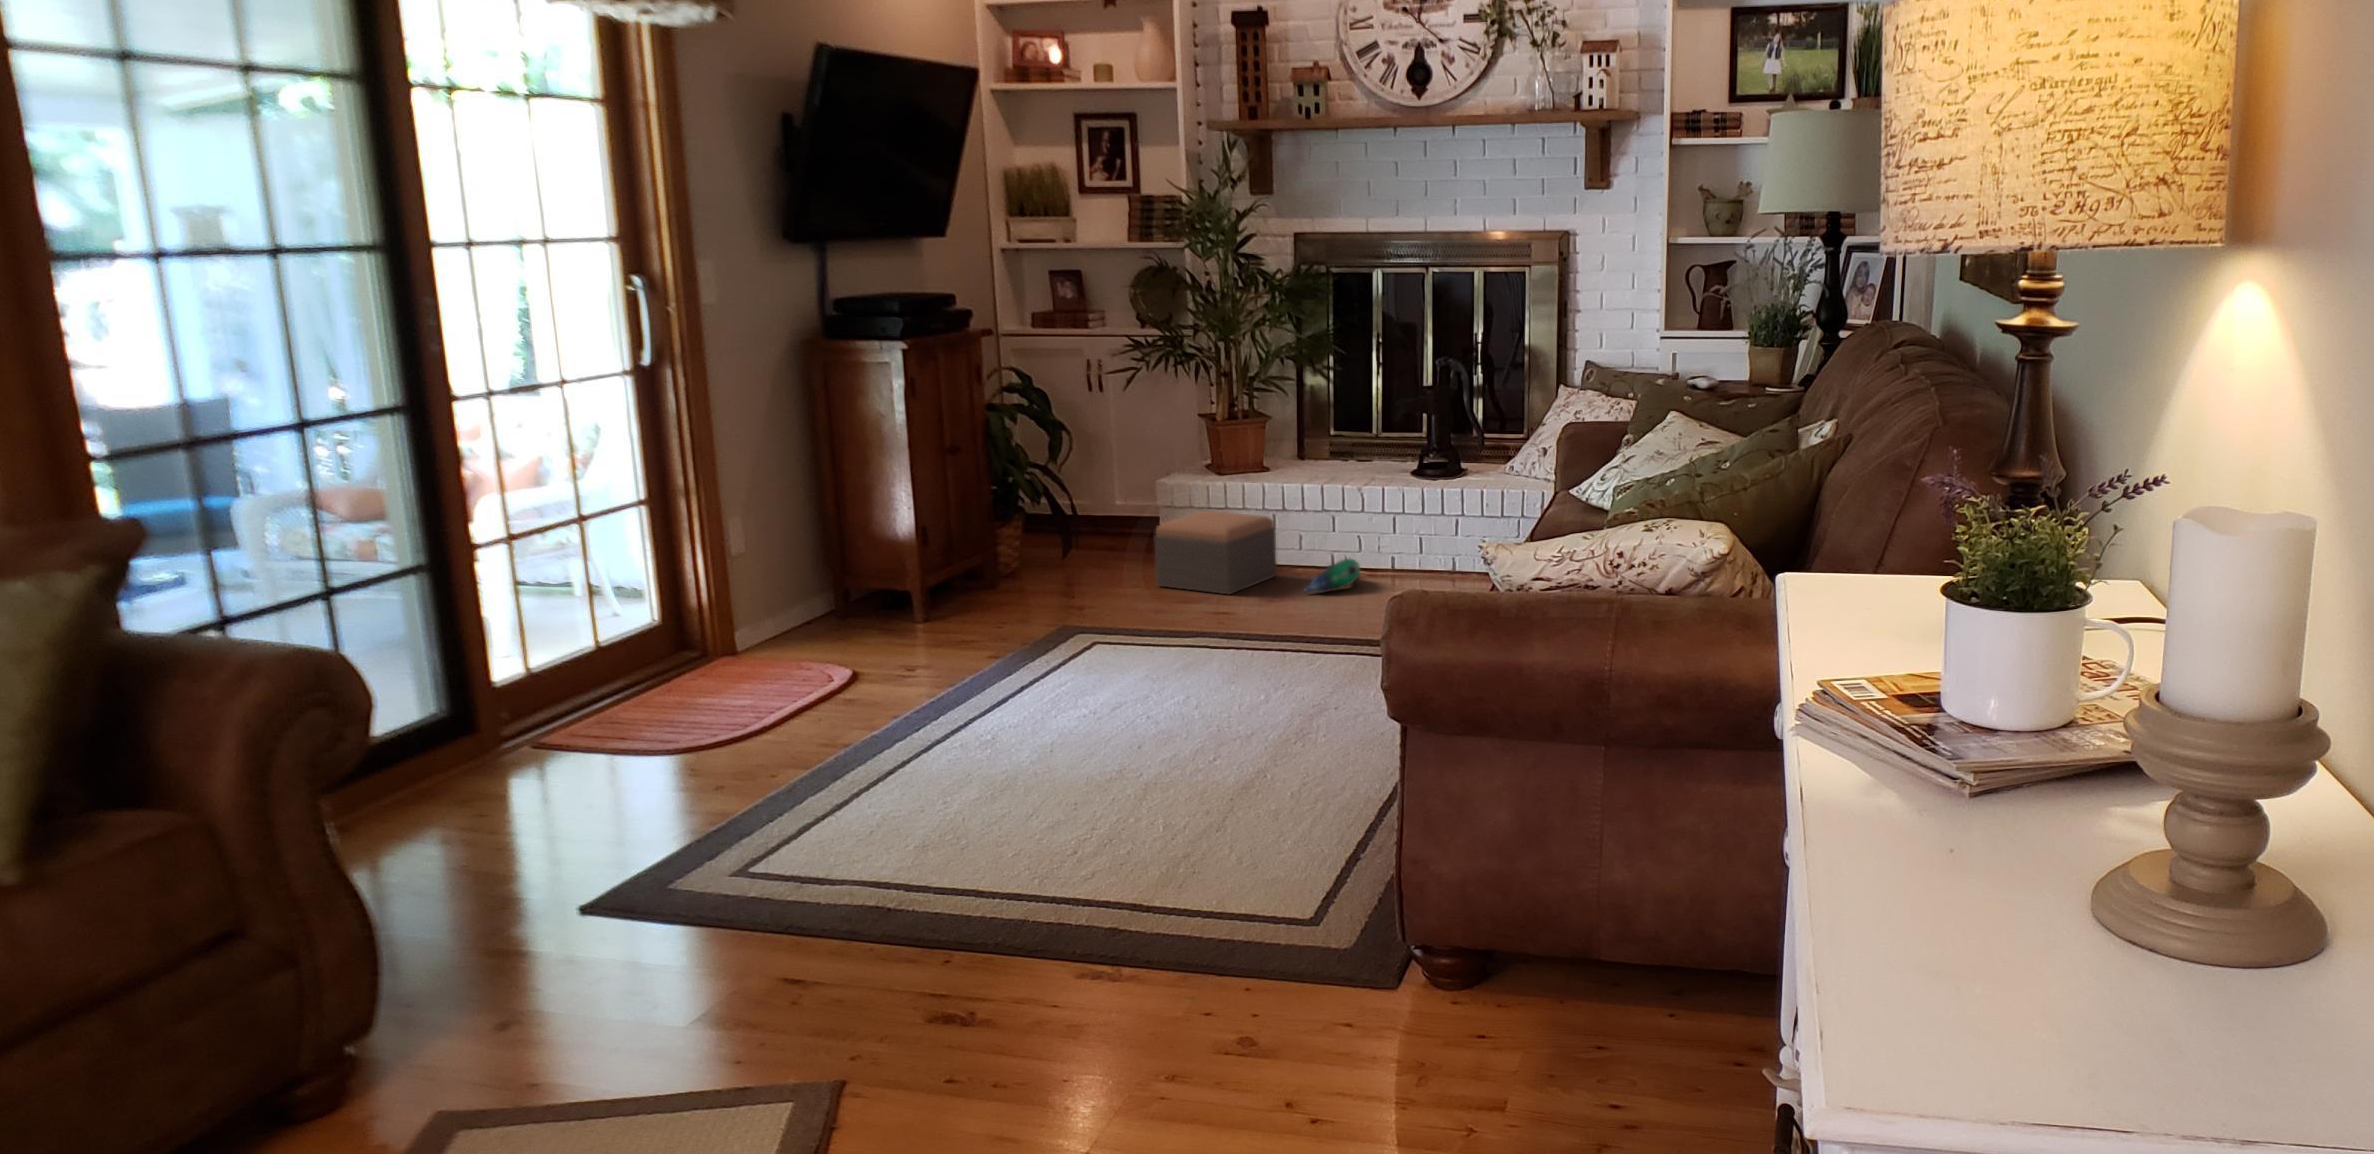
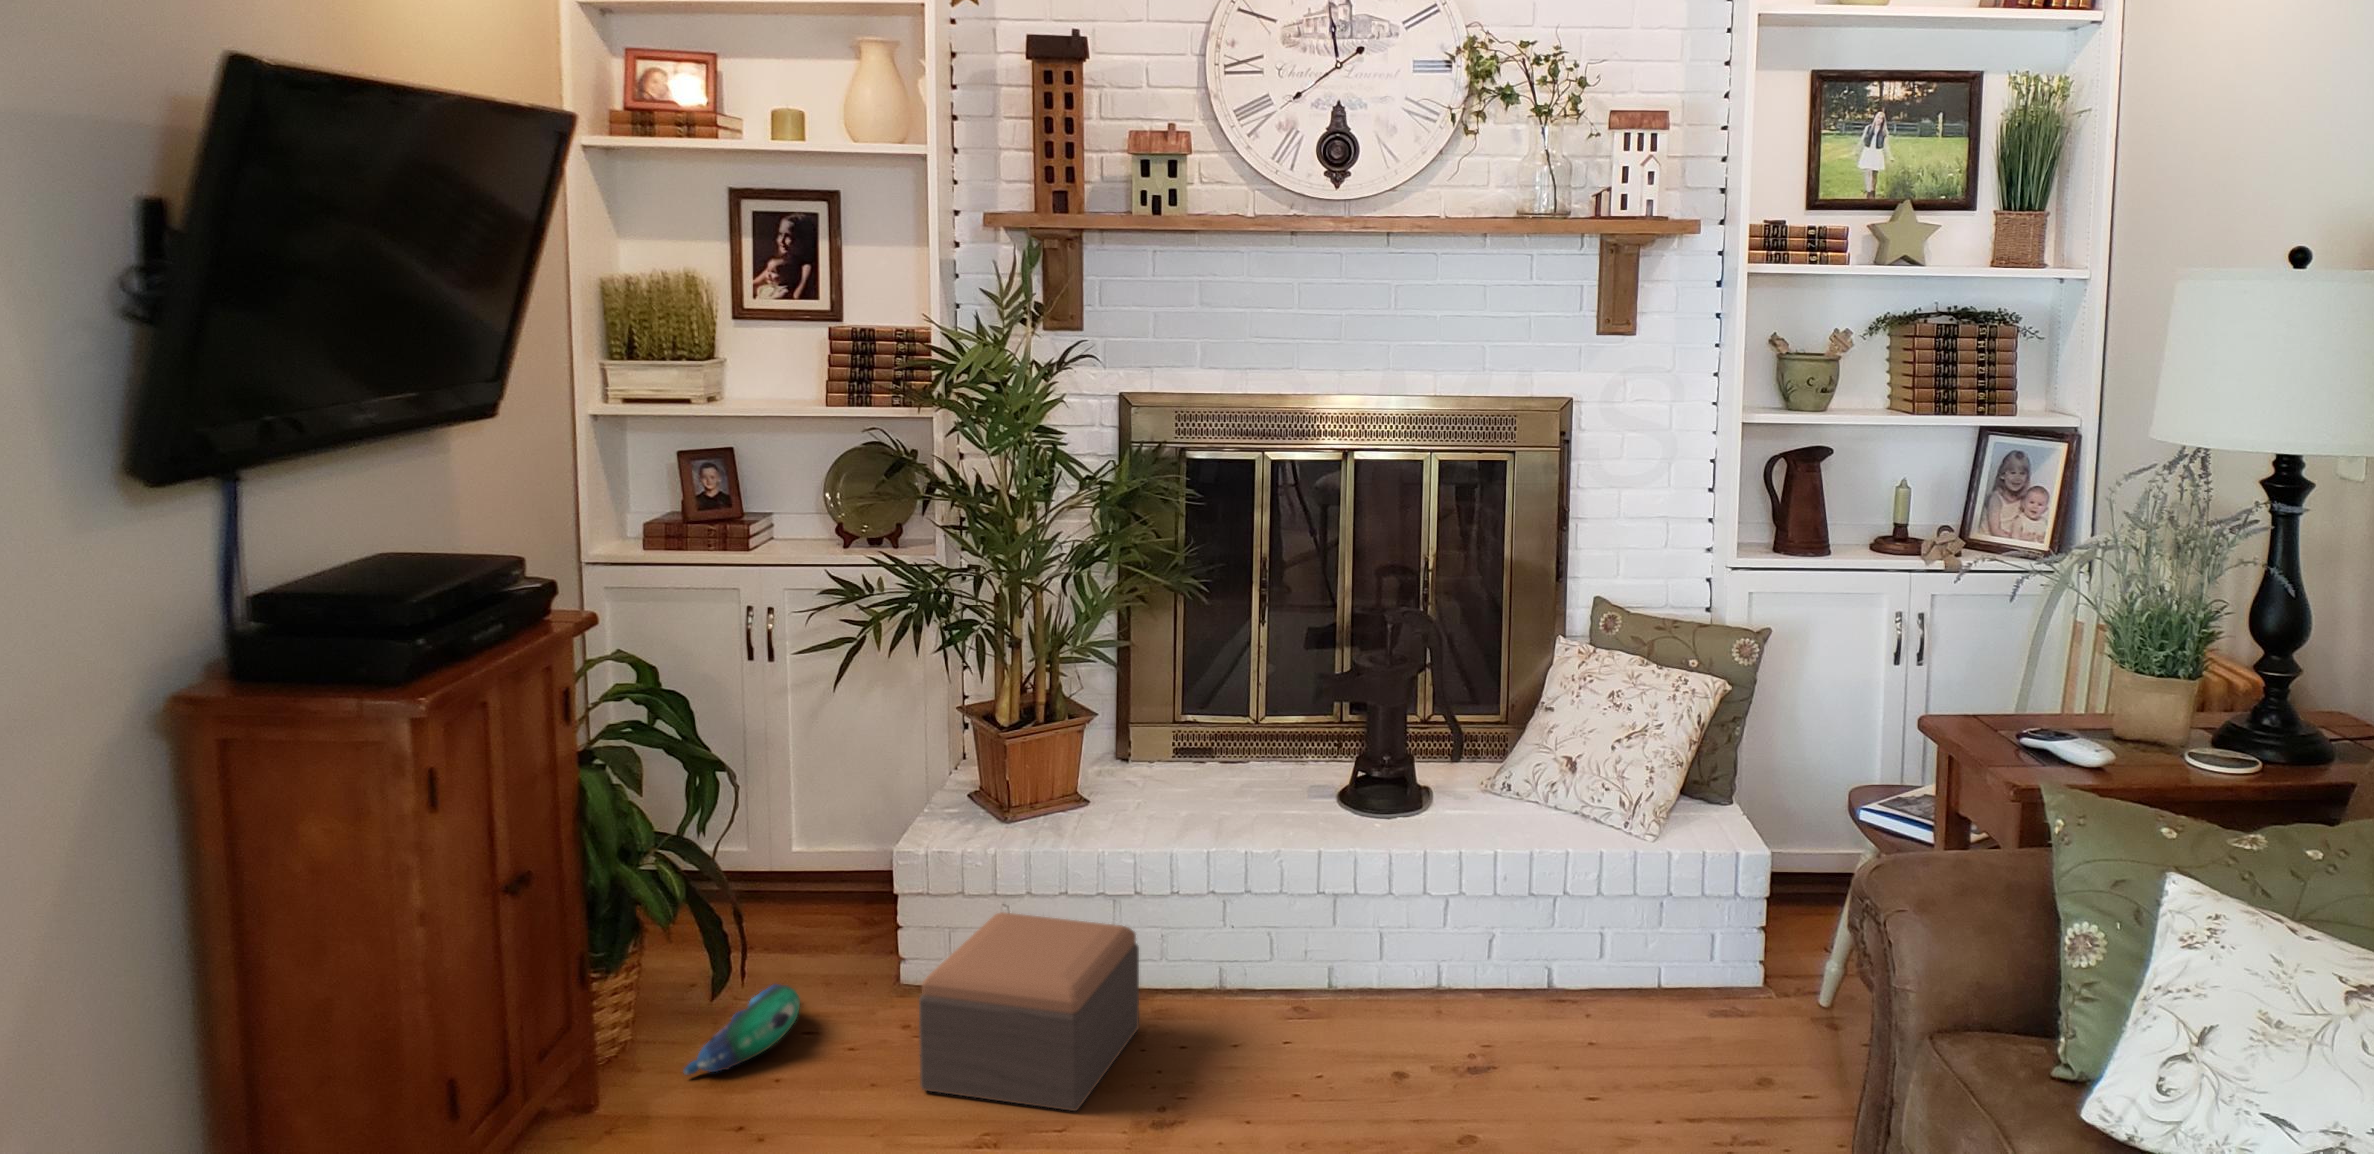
plush toy: present [1304,559,1360,593] -> present [683,984,800,1075]

